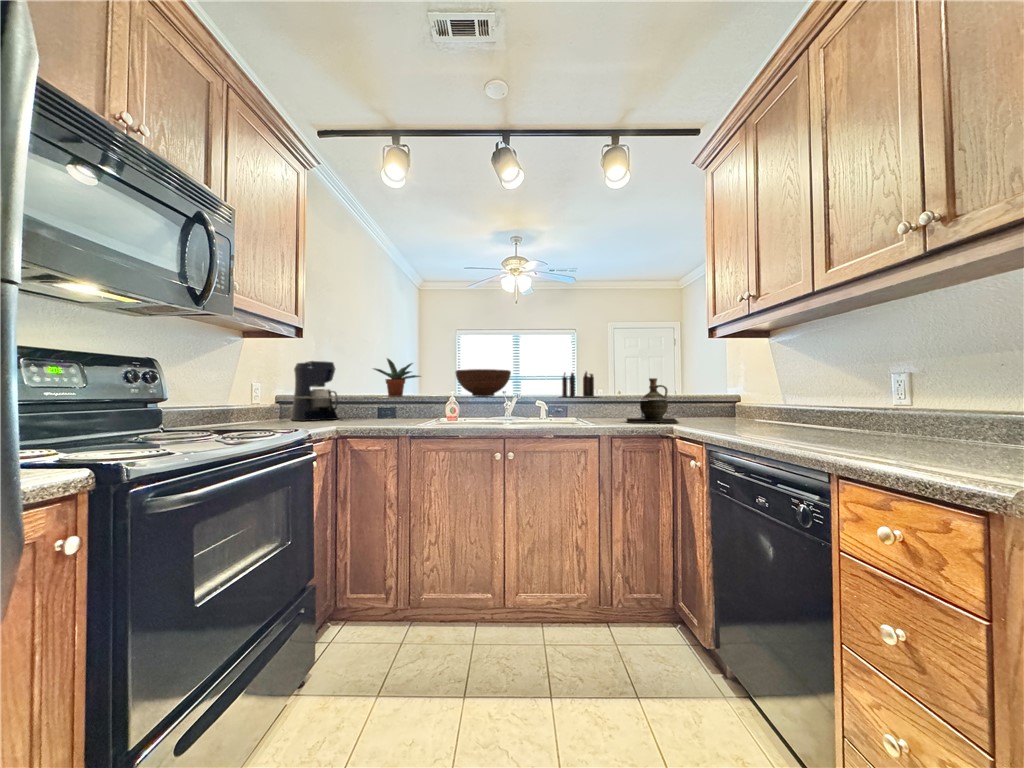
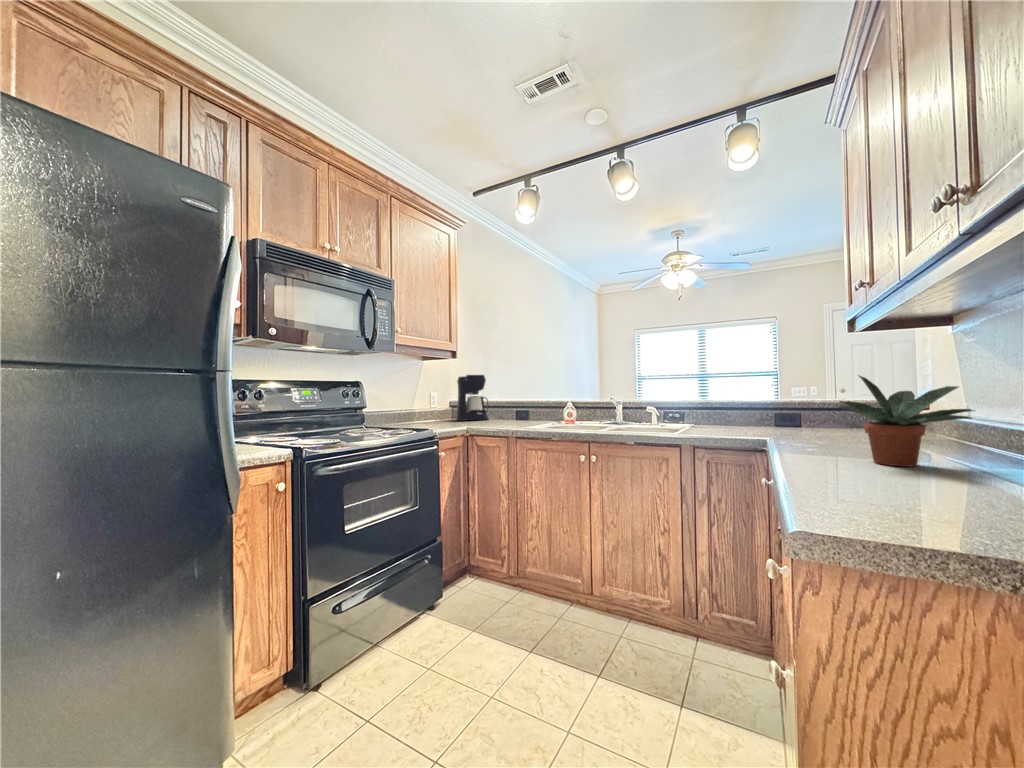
potted plant: present [374,358,420,397] -> present [837,376,974,466]
fruit bowl: present [456,369,511,397] -> none [578,377,631,402]
candle: present [562,372,595,397] -> none [663,376,732,404]
ceramic jug: present [627,378,679,423] -> none [727,384,803,436]

